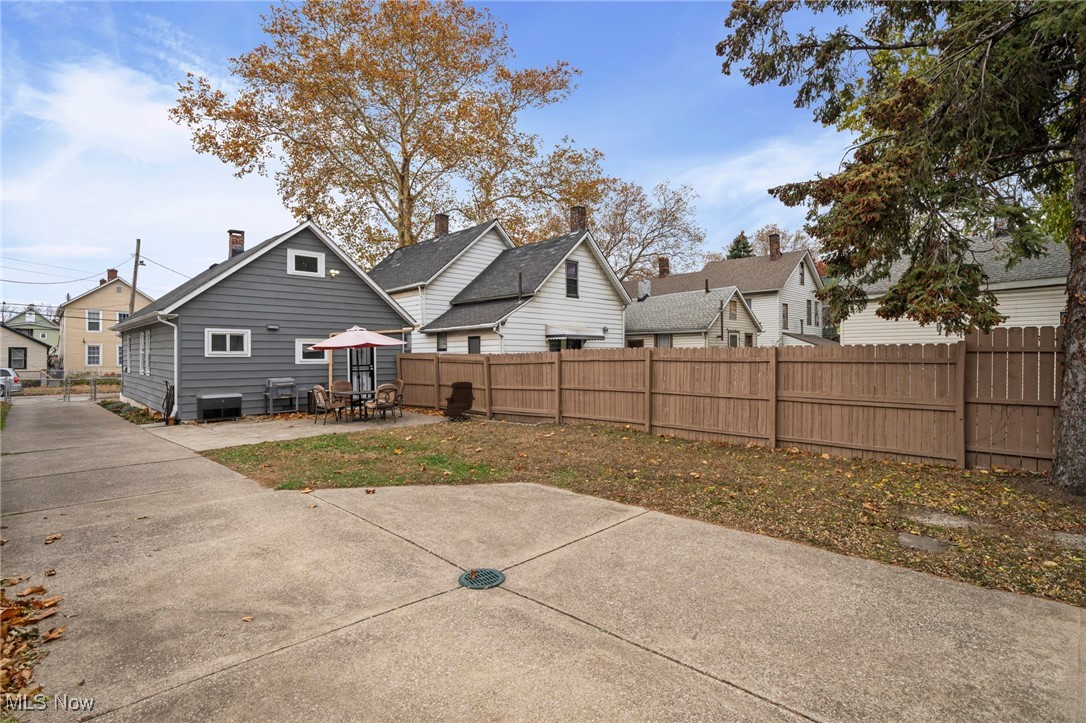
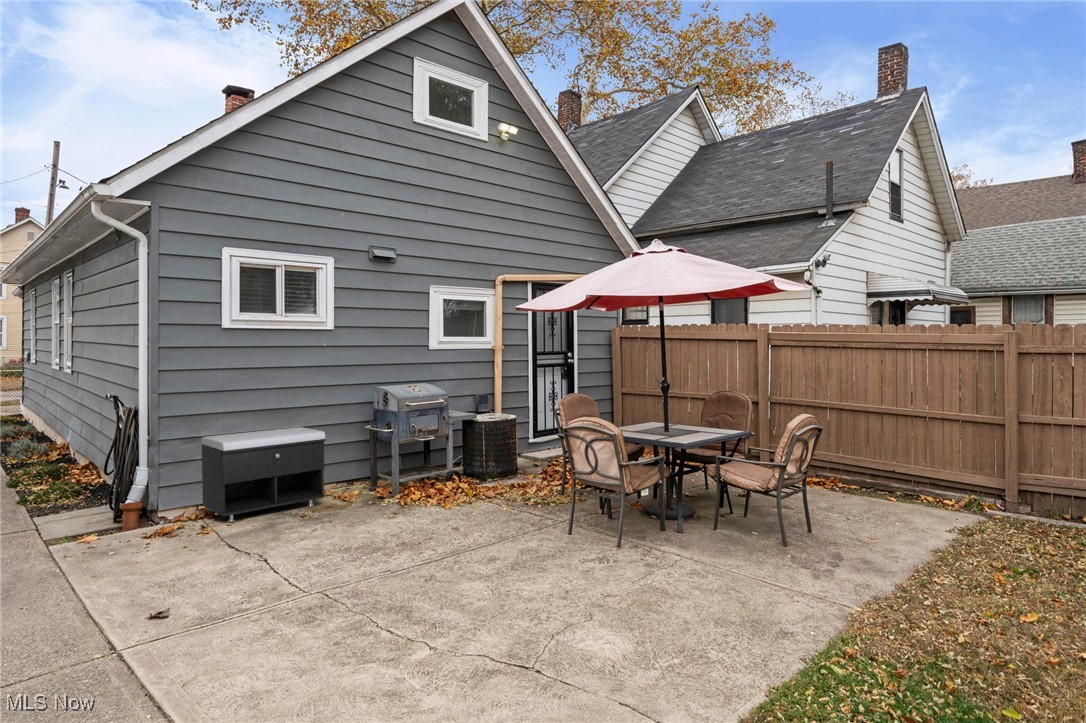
lounge chair: present [444,382,475,422] -> none [876,398,990,524]

